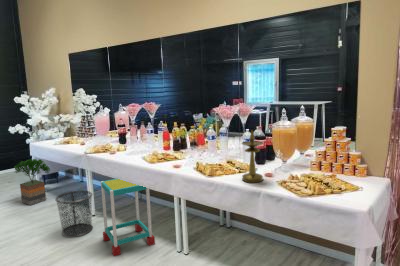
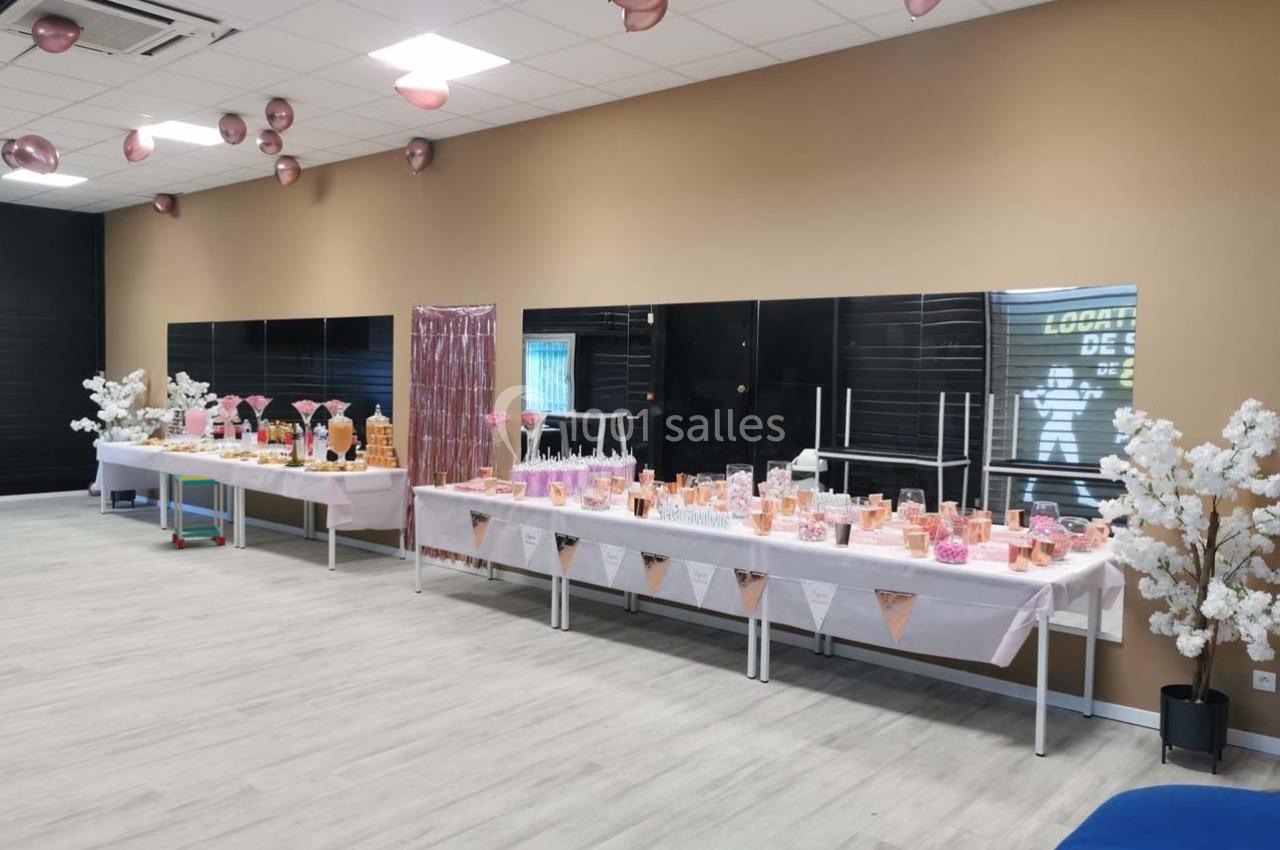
potted tree: present [14,159,50,205] -> none [75,461,124,521]
waste bin: present [56,191,92,237] -> none [124,493,167,539]

